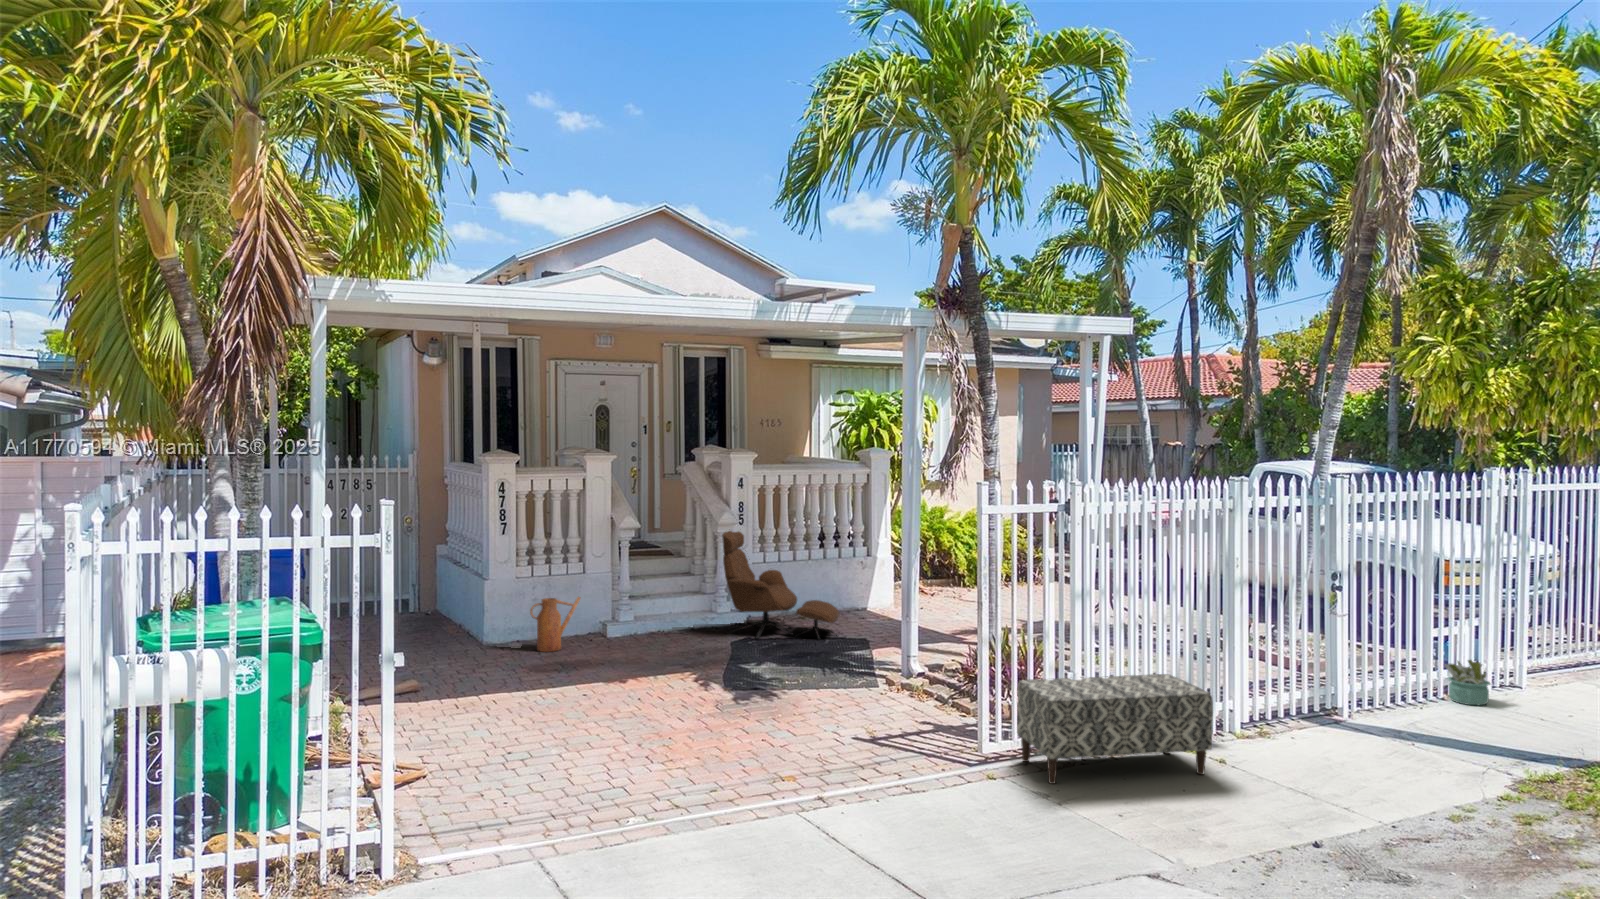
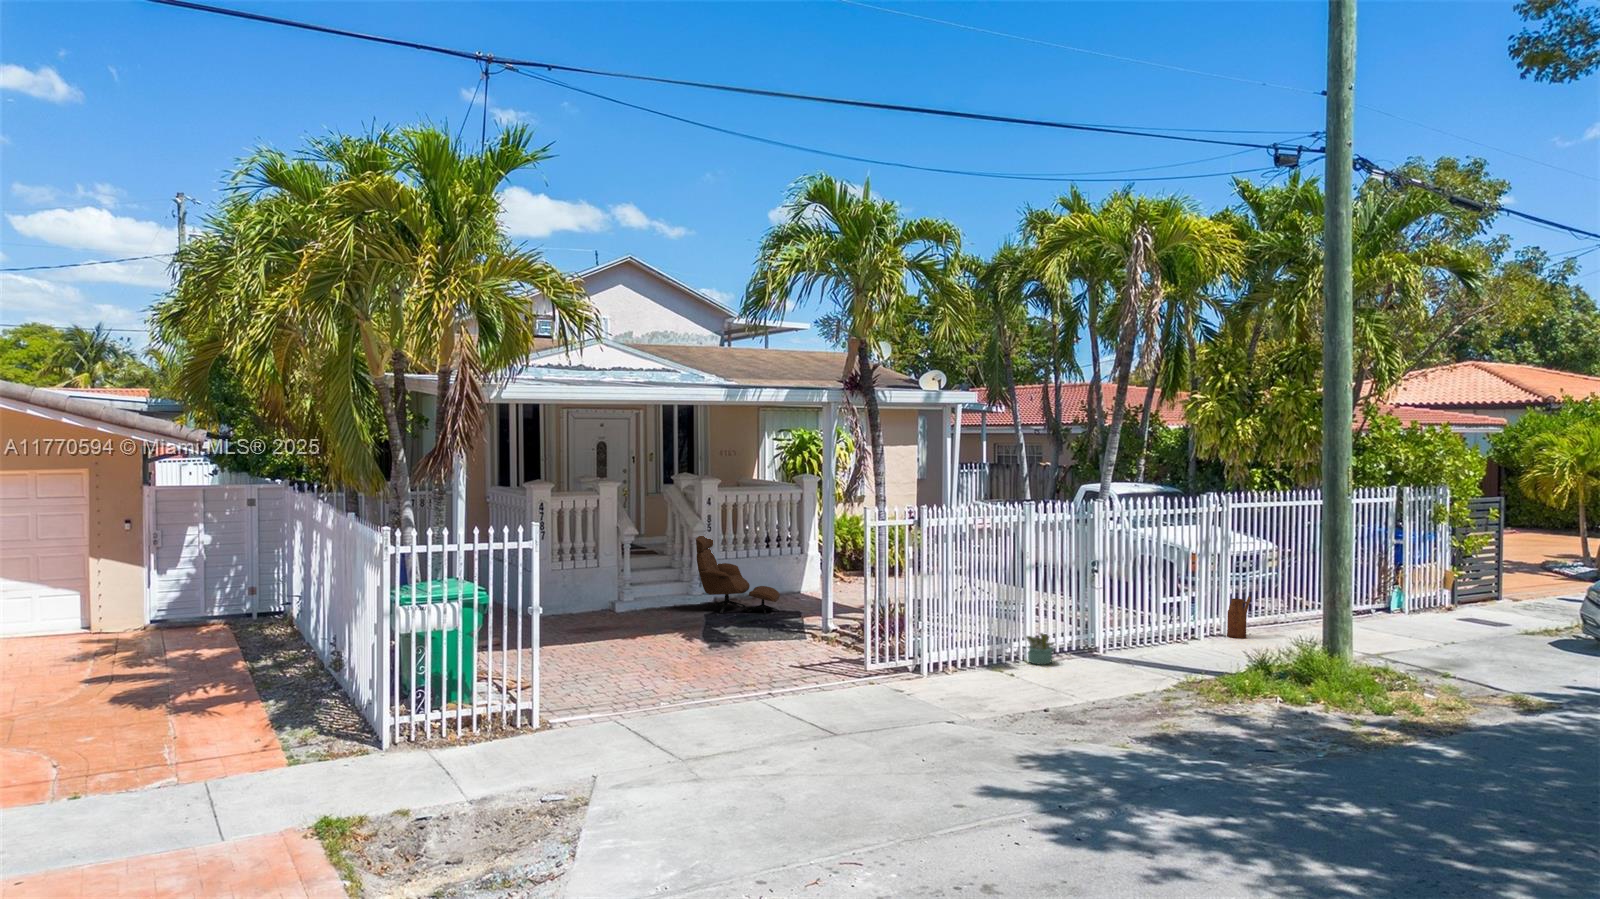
watering can: present [530,597,580,652] -> present [1227,597,1251,639]
decorative plant: present [1445,660,1490,706] -> present [1026,633,1054,665]
bench: present [1017,674,1213,784] -> none [887,622,1000,684]

